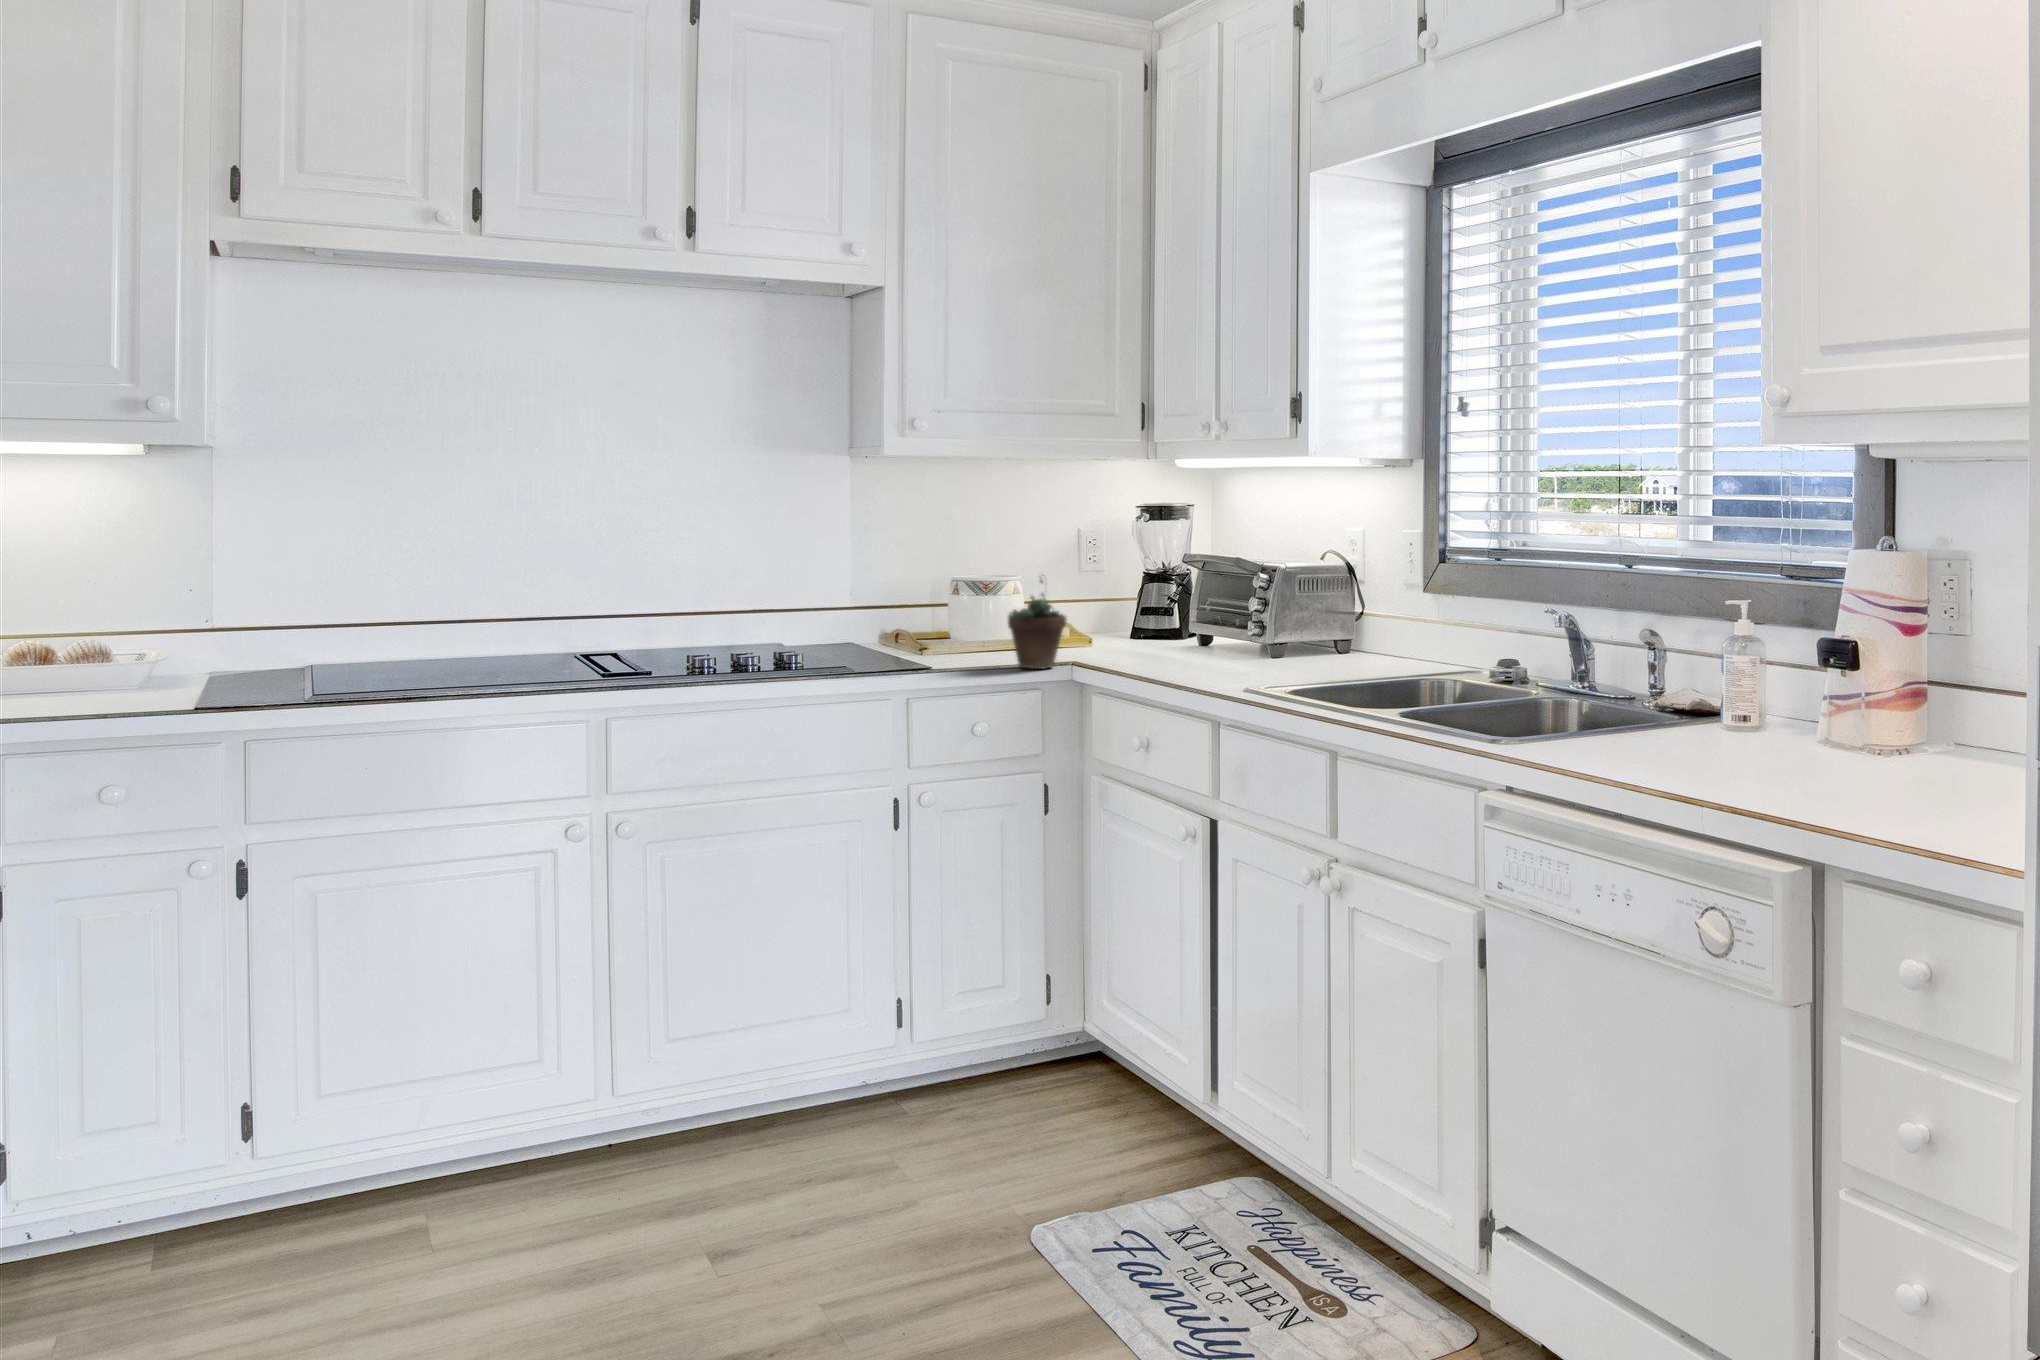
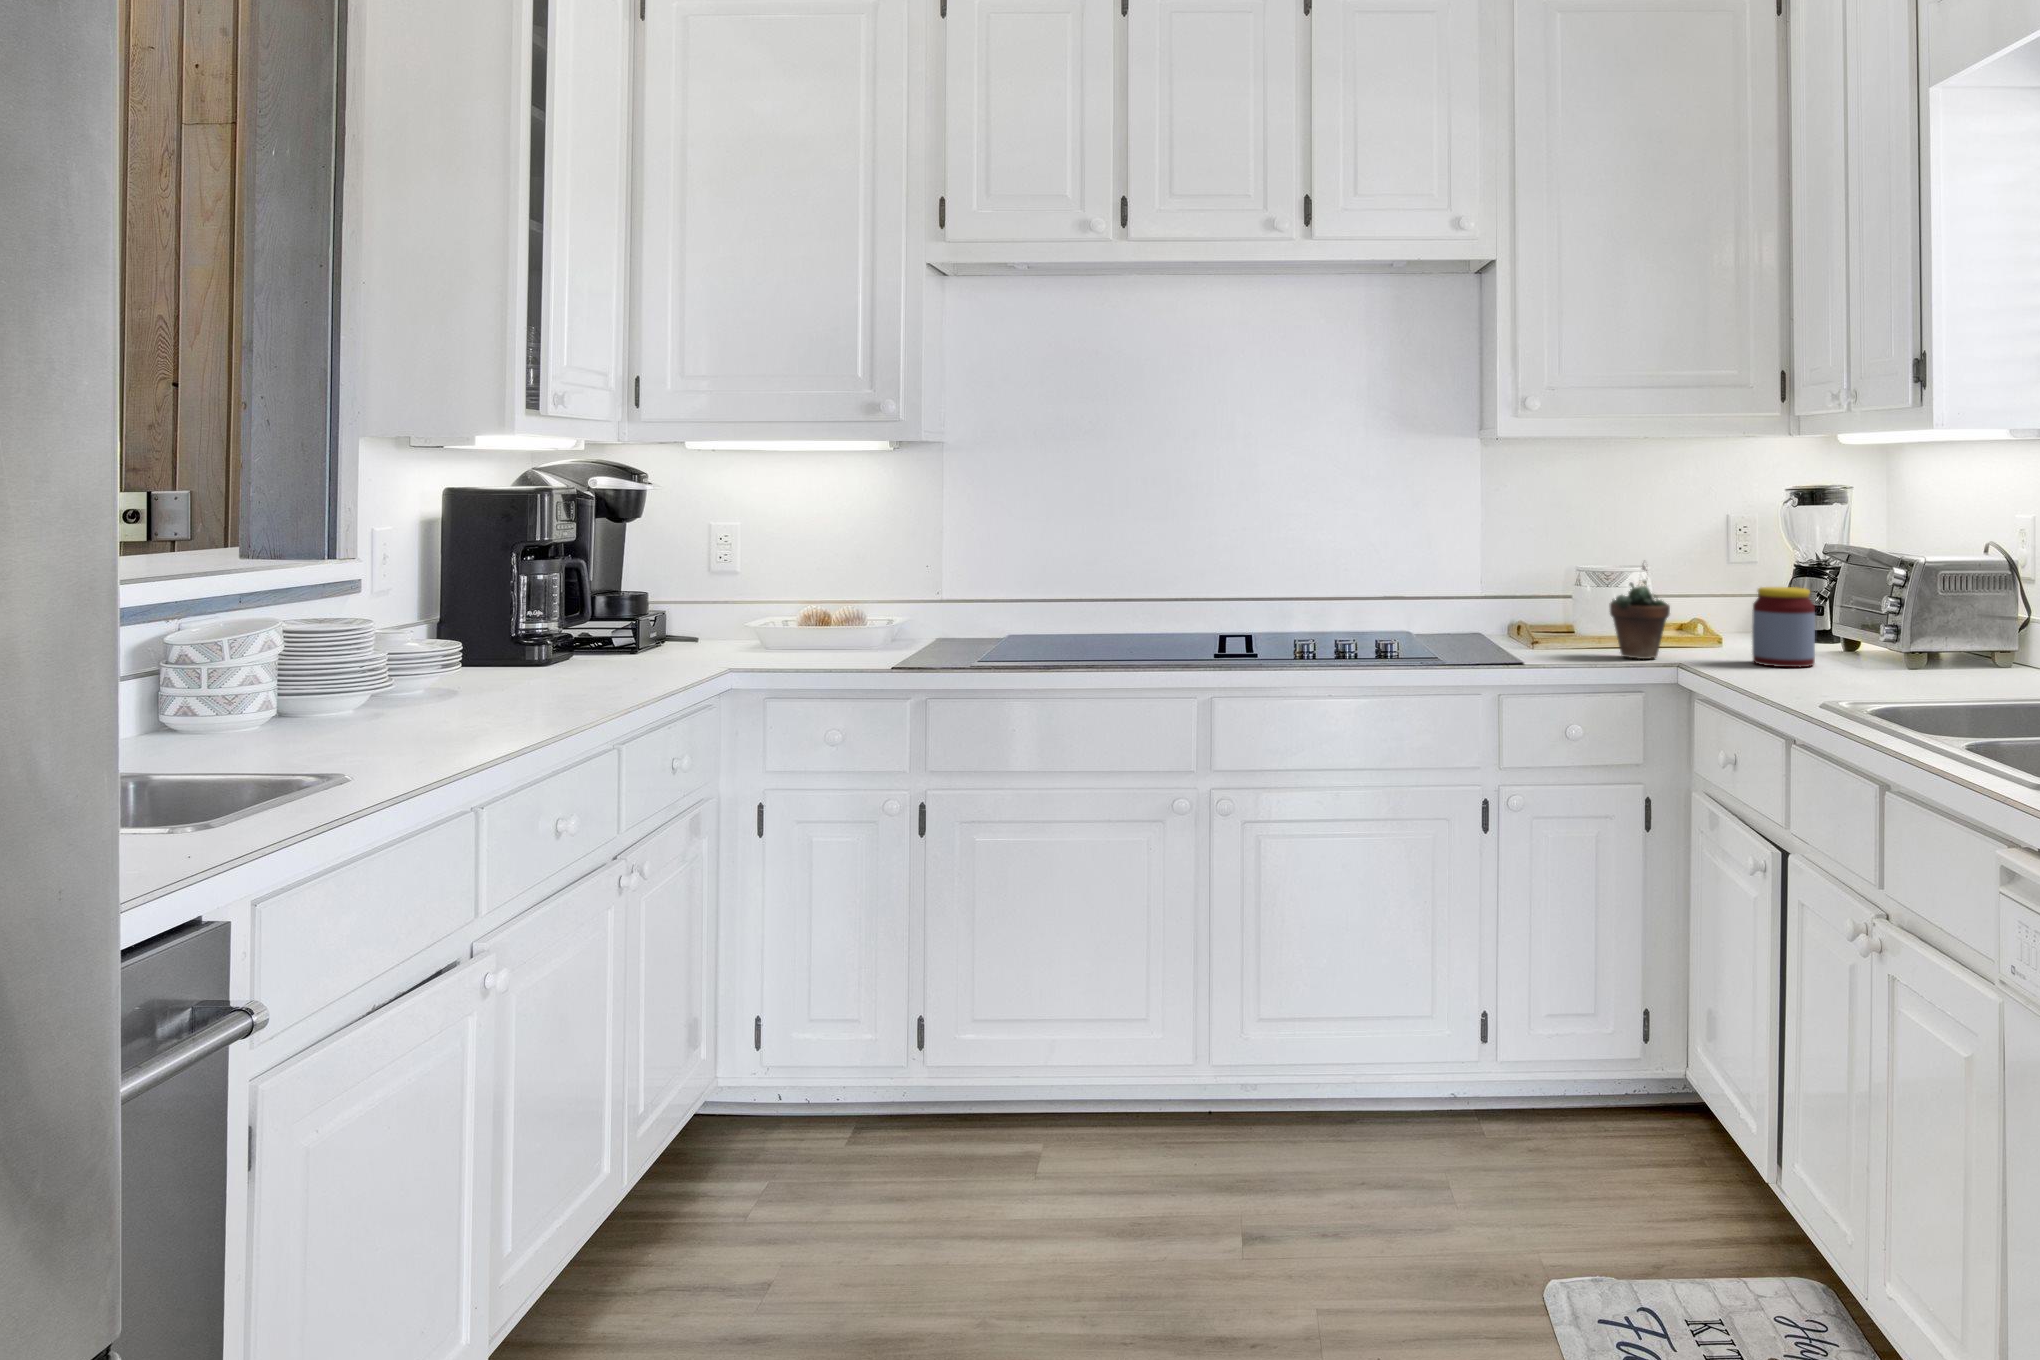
jar: none [1141,594,1197,667] -> present [1752,587,1815,667]

